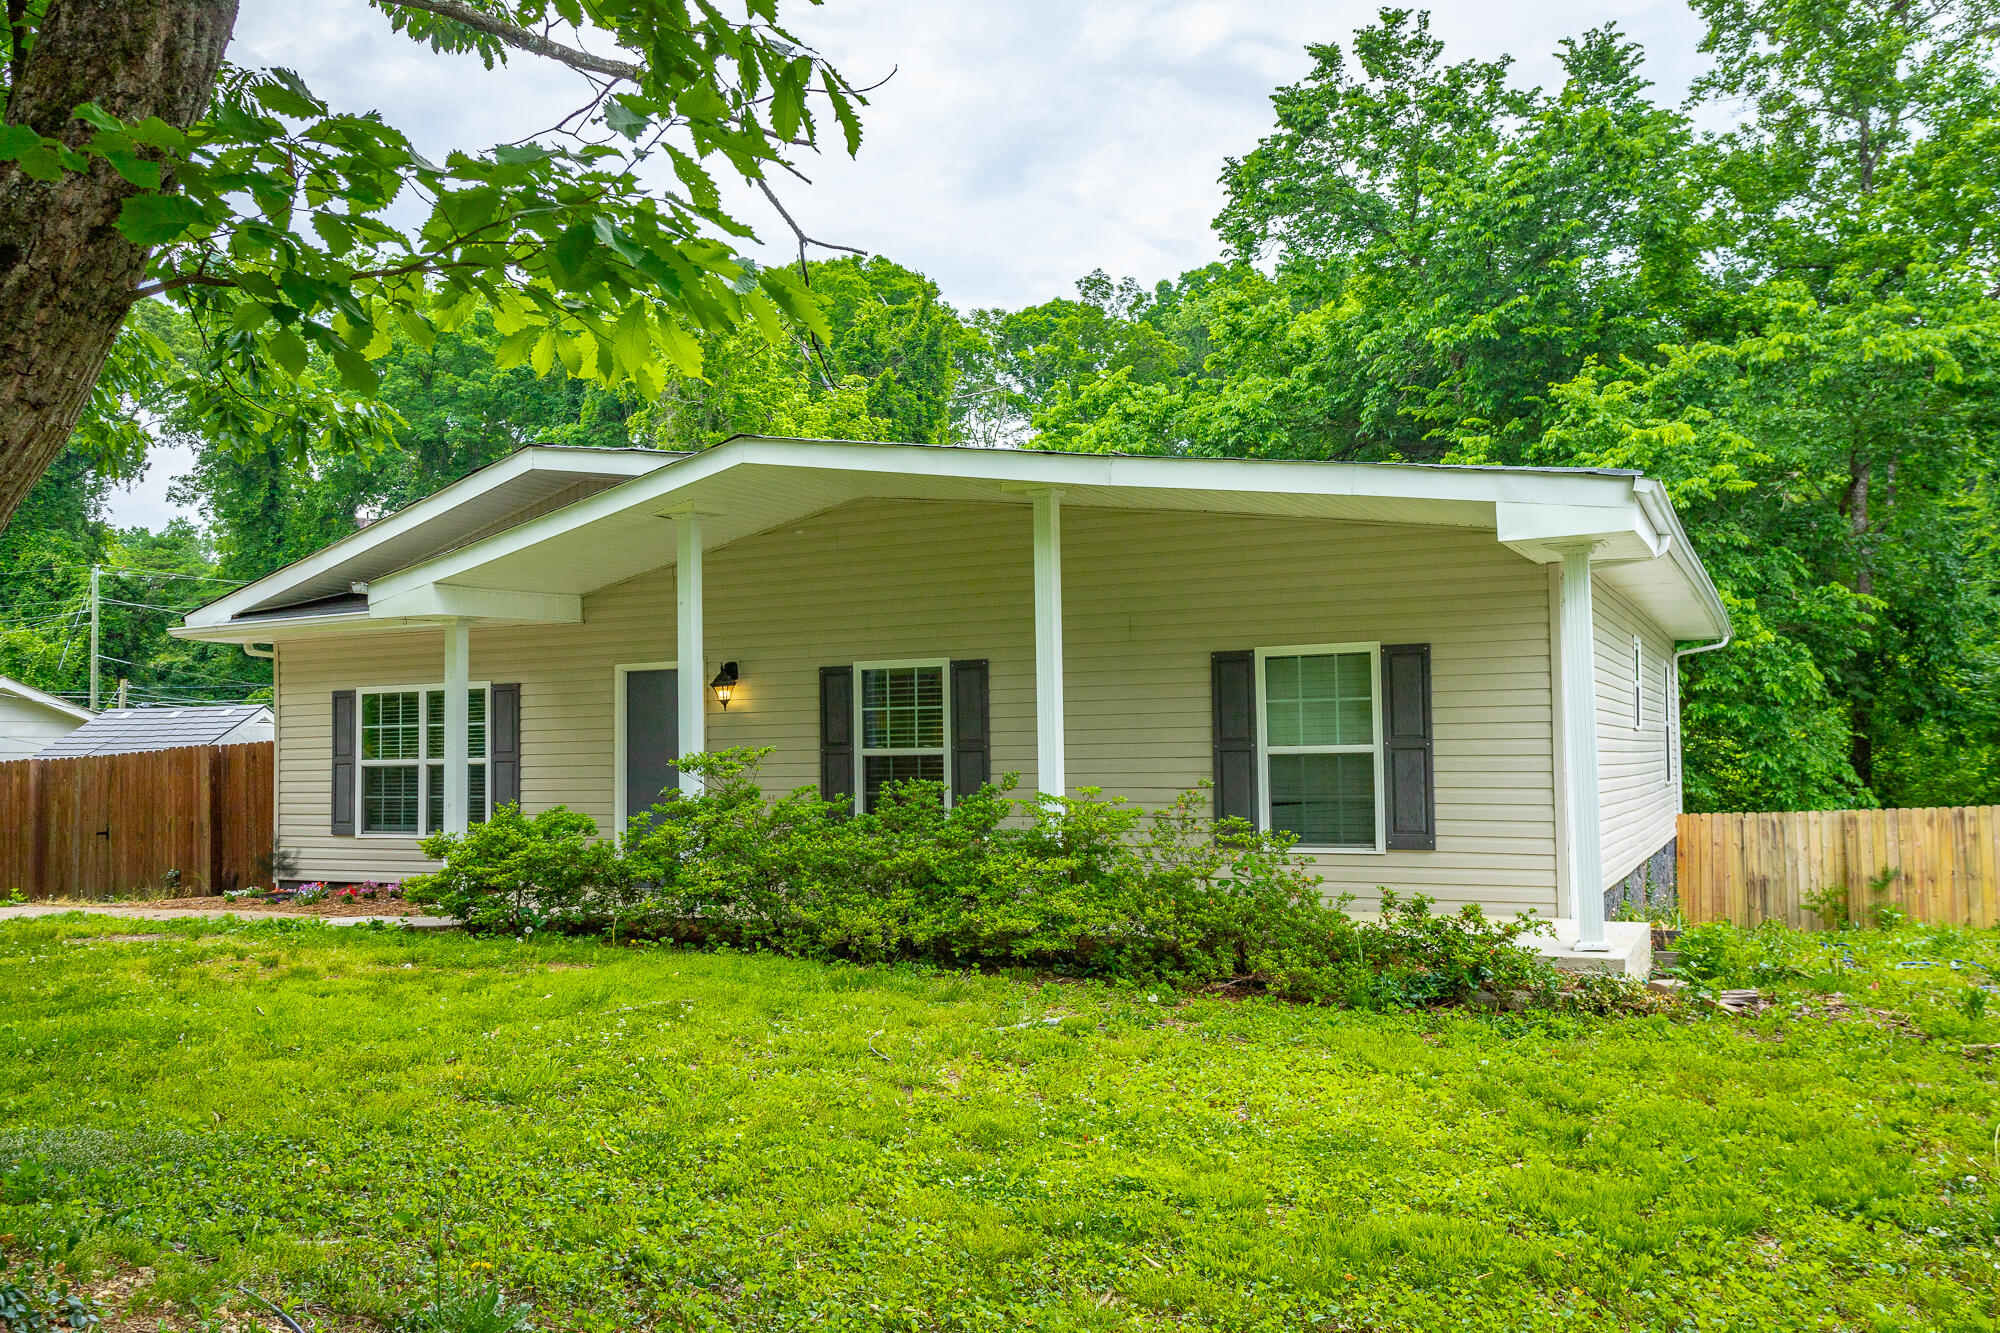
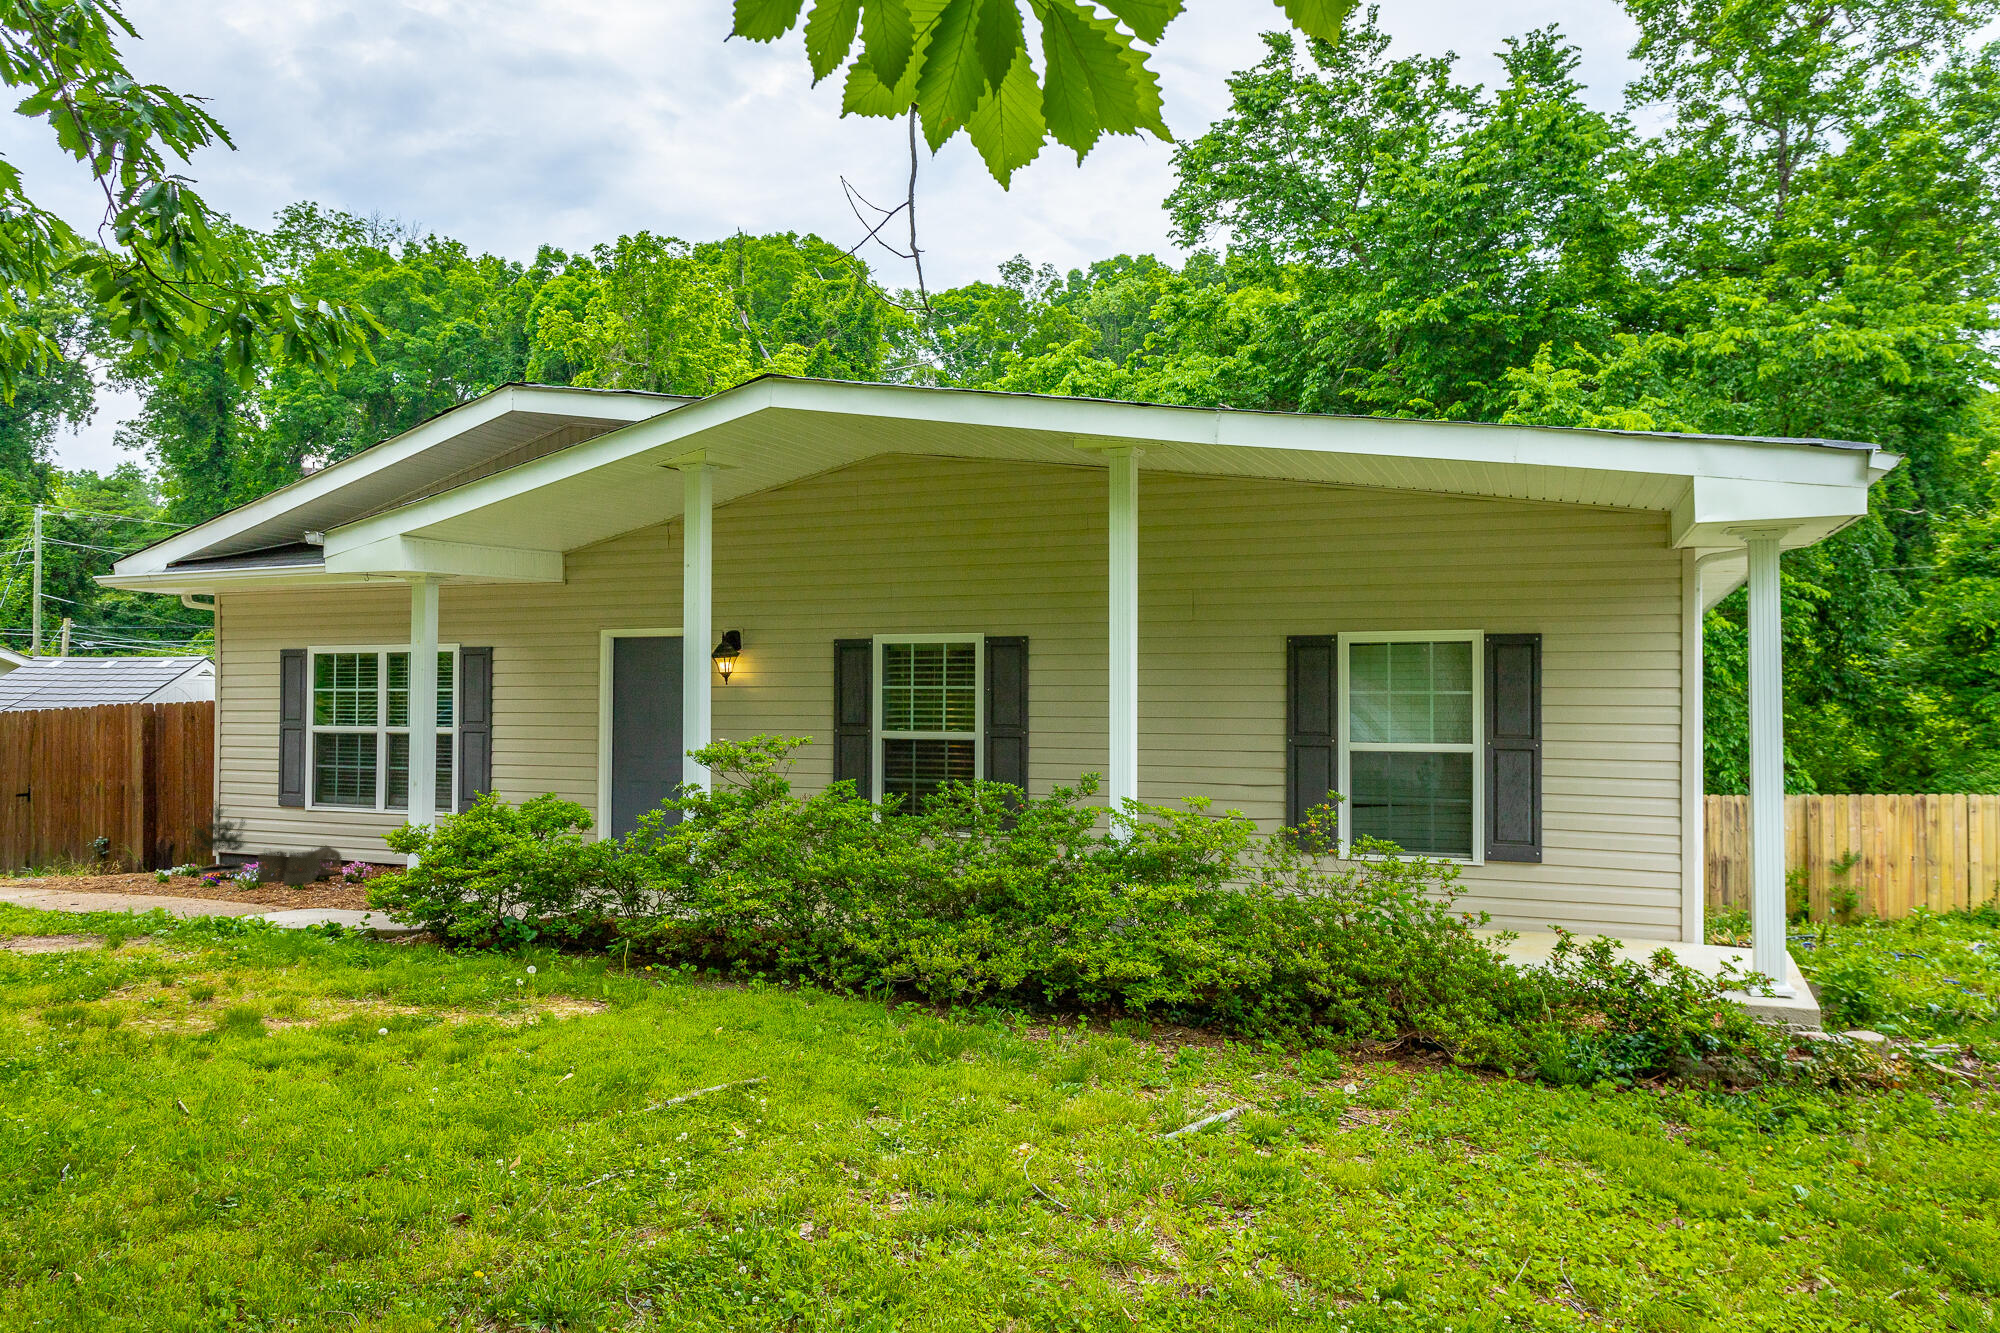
woven basket: none [312,870,387,907] -> present [258,845,341,885]

